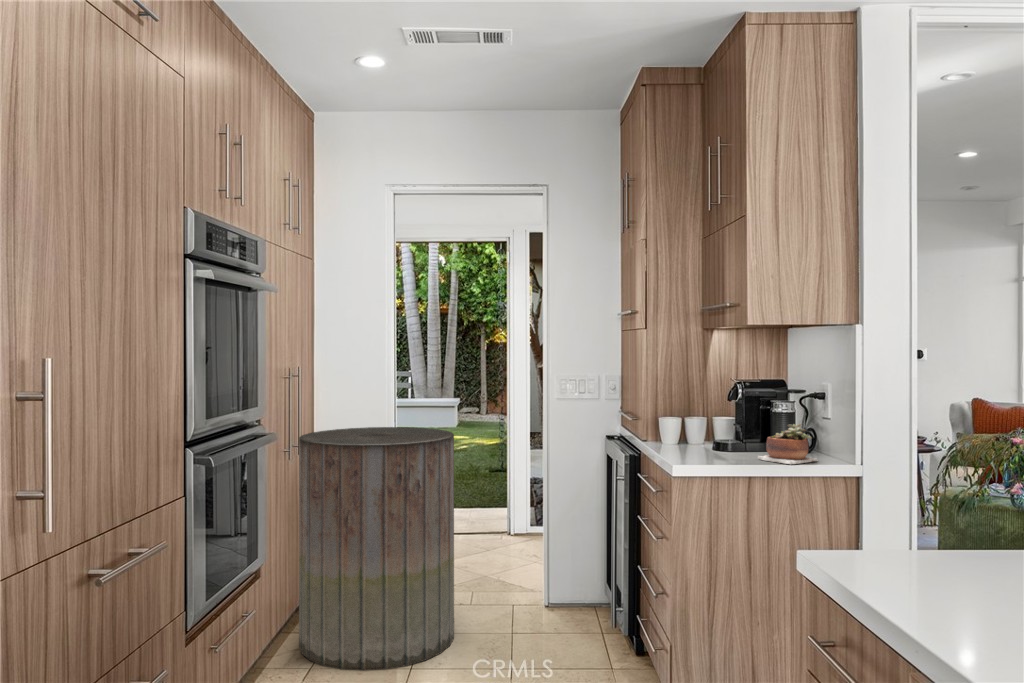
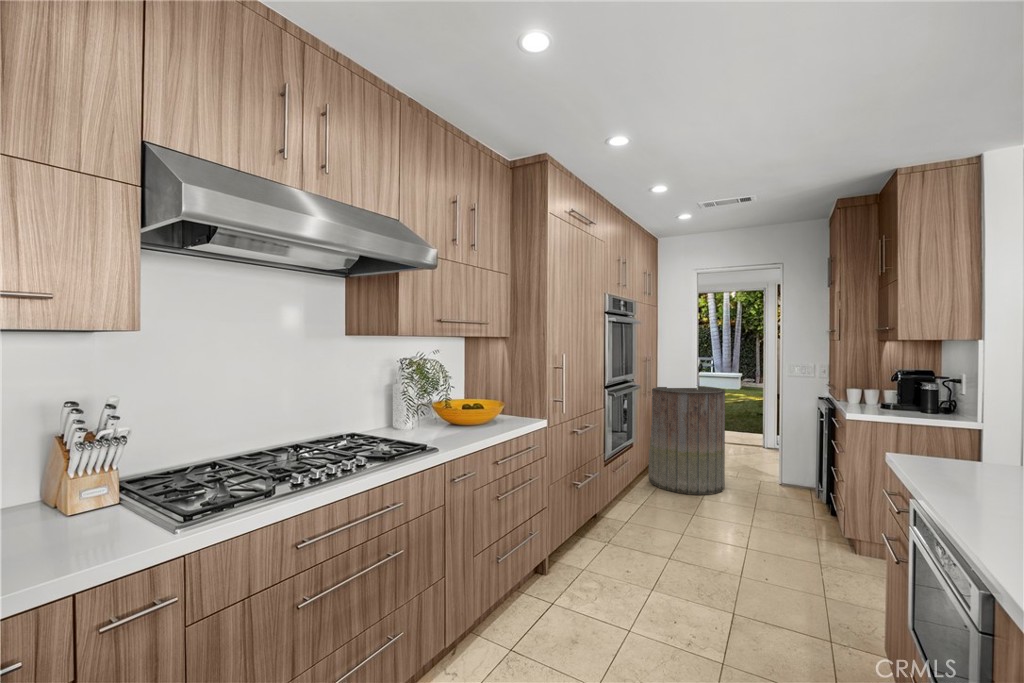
succulent plant: present [758,424,818,464] -> none [906,396,951,418]

